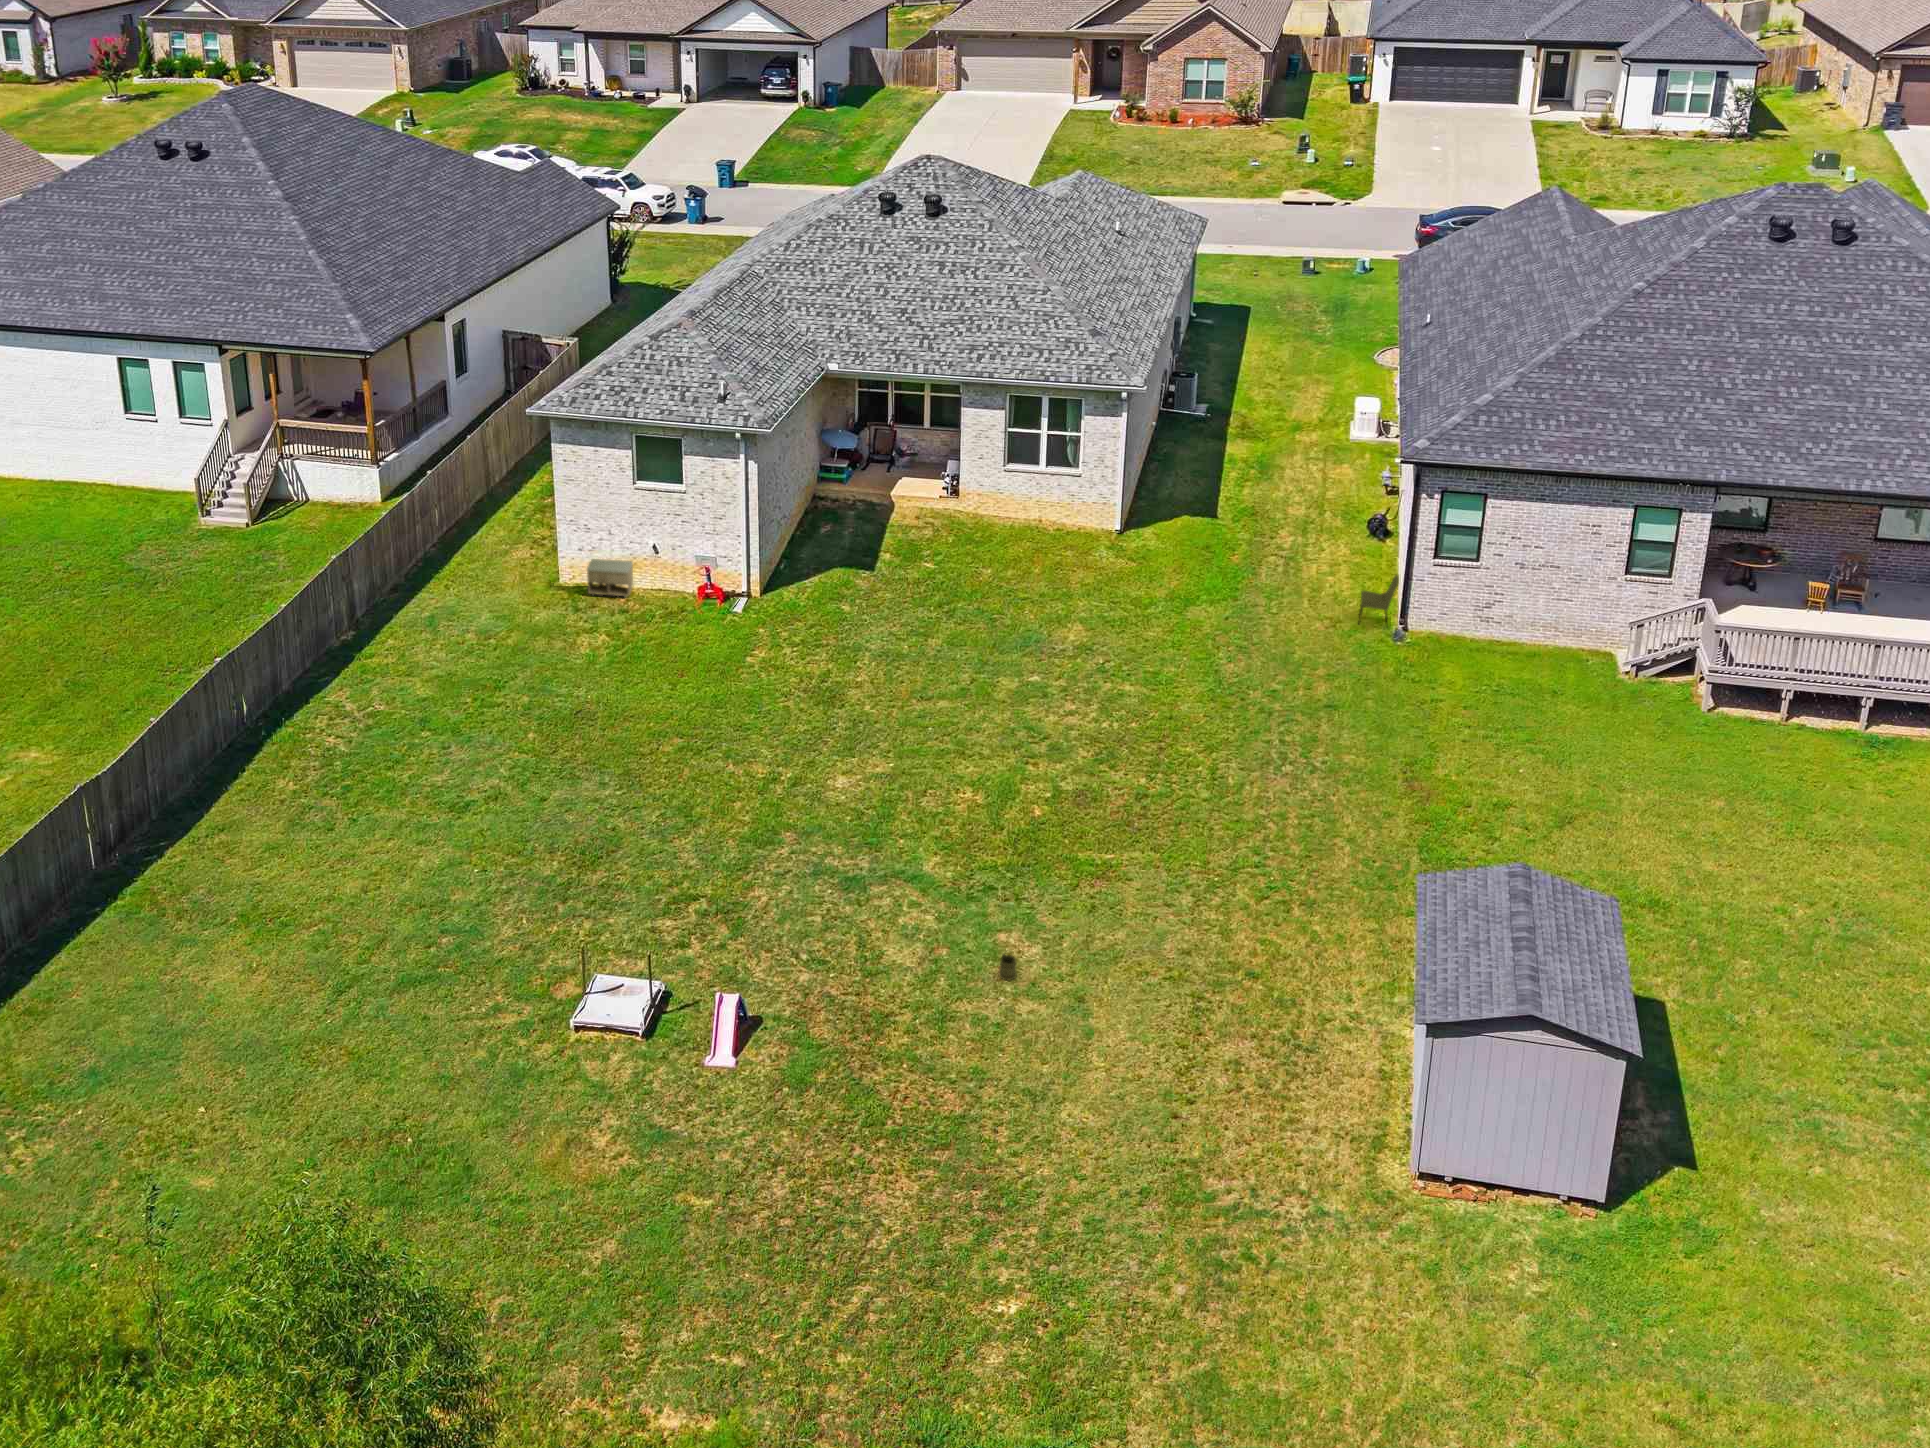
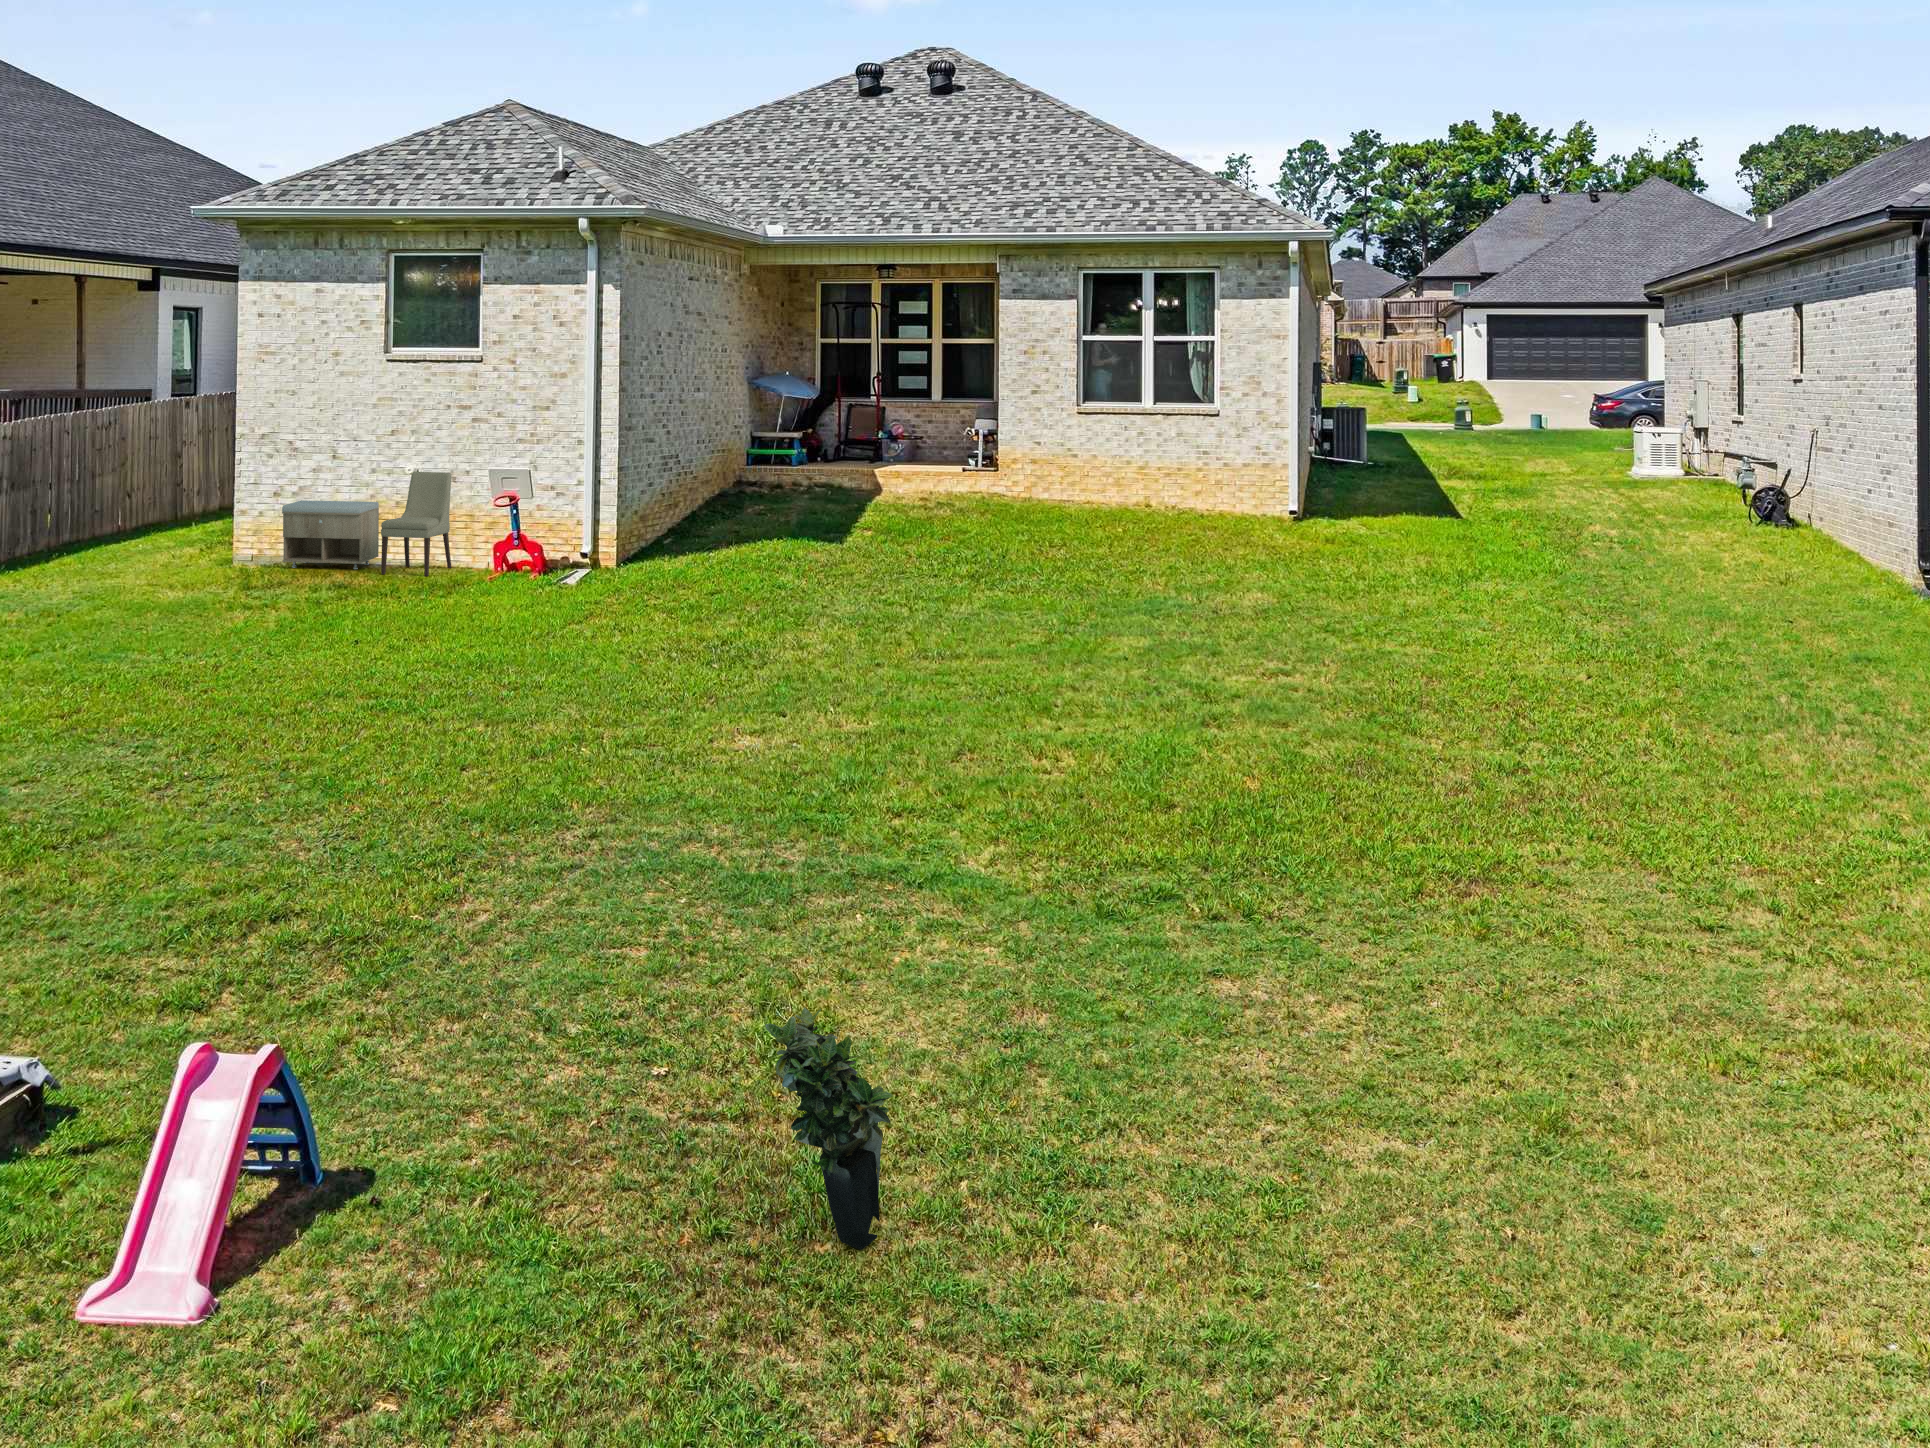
chair: present [1359,575,1399,622] -> present [381,472,451,576]
potted plant: none [884,908,911,954] -> present [766,1007,893,1250]
bucket: present [999,954,1017,980] -> none [1354,1198,1456,1387]

